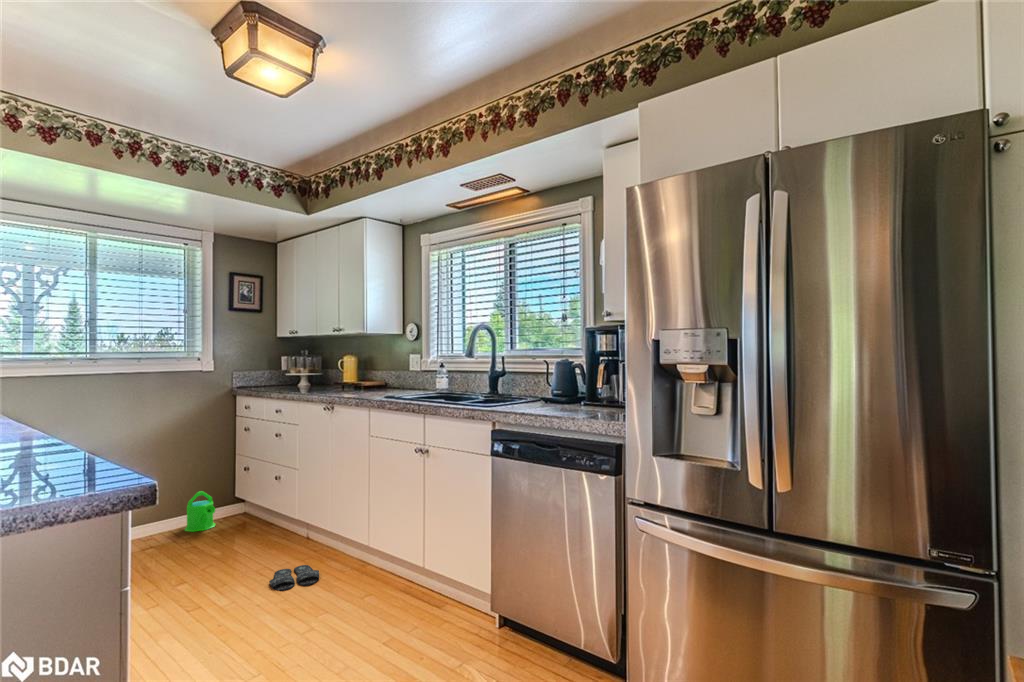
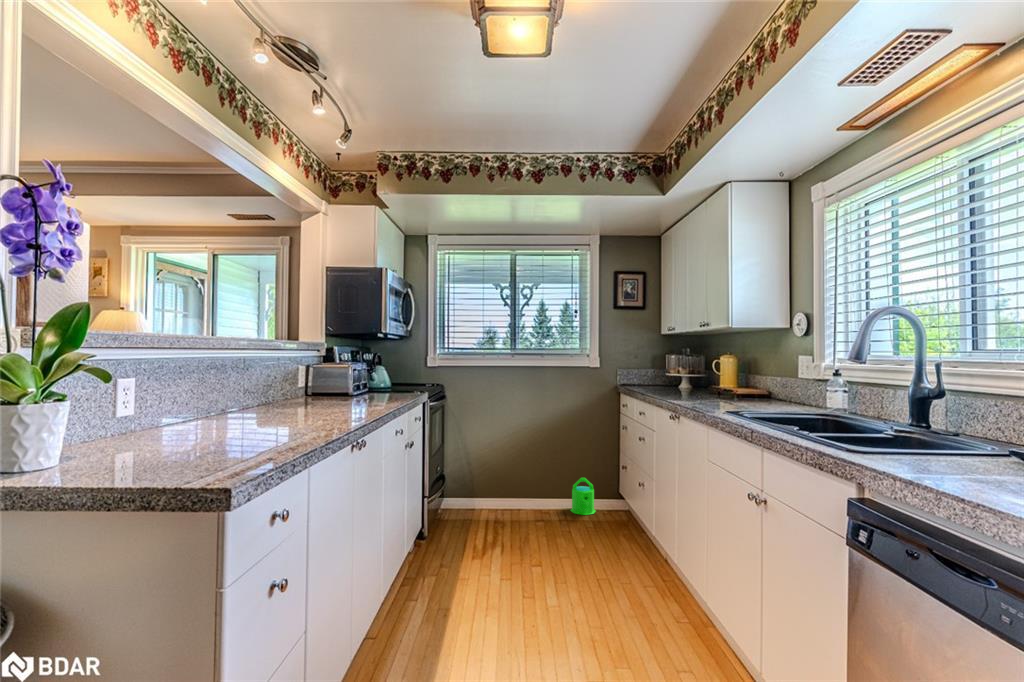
slippers: present [269,565,319,591] -> none [591,587,646,622]

